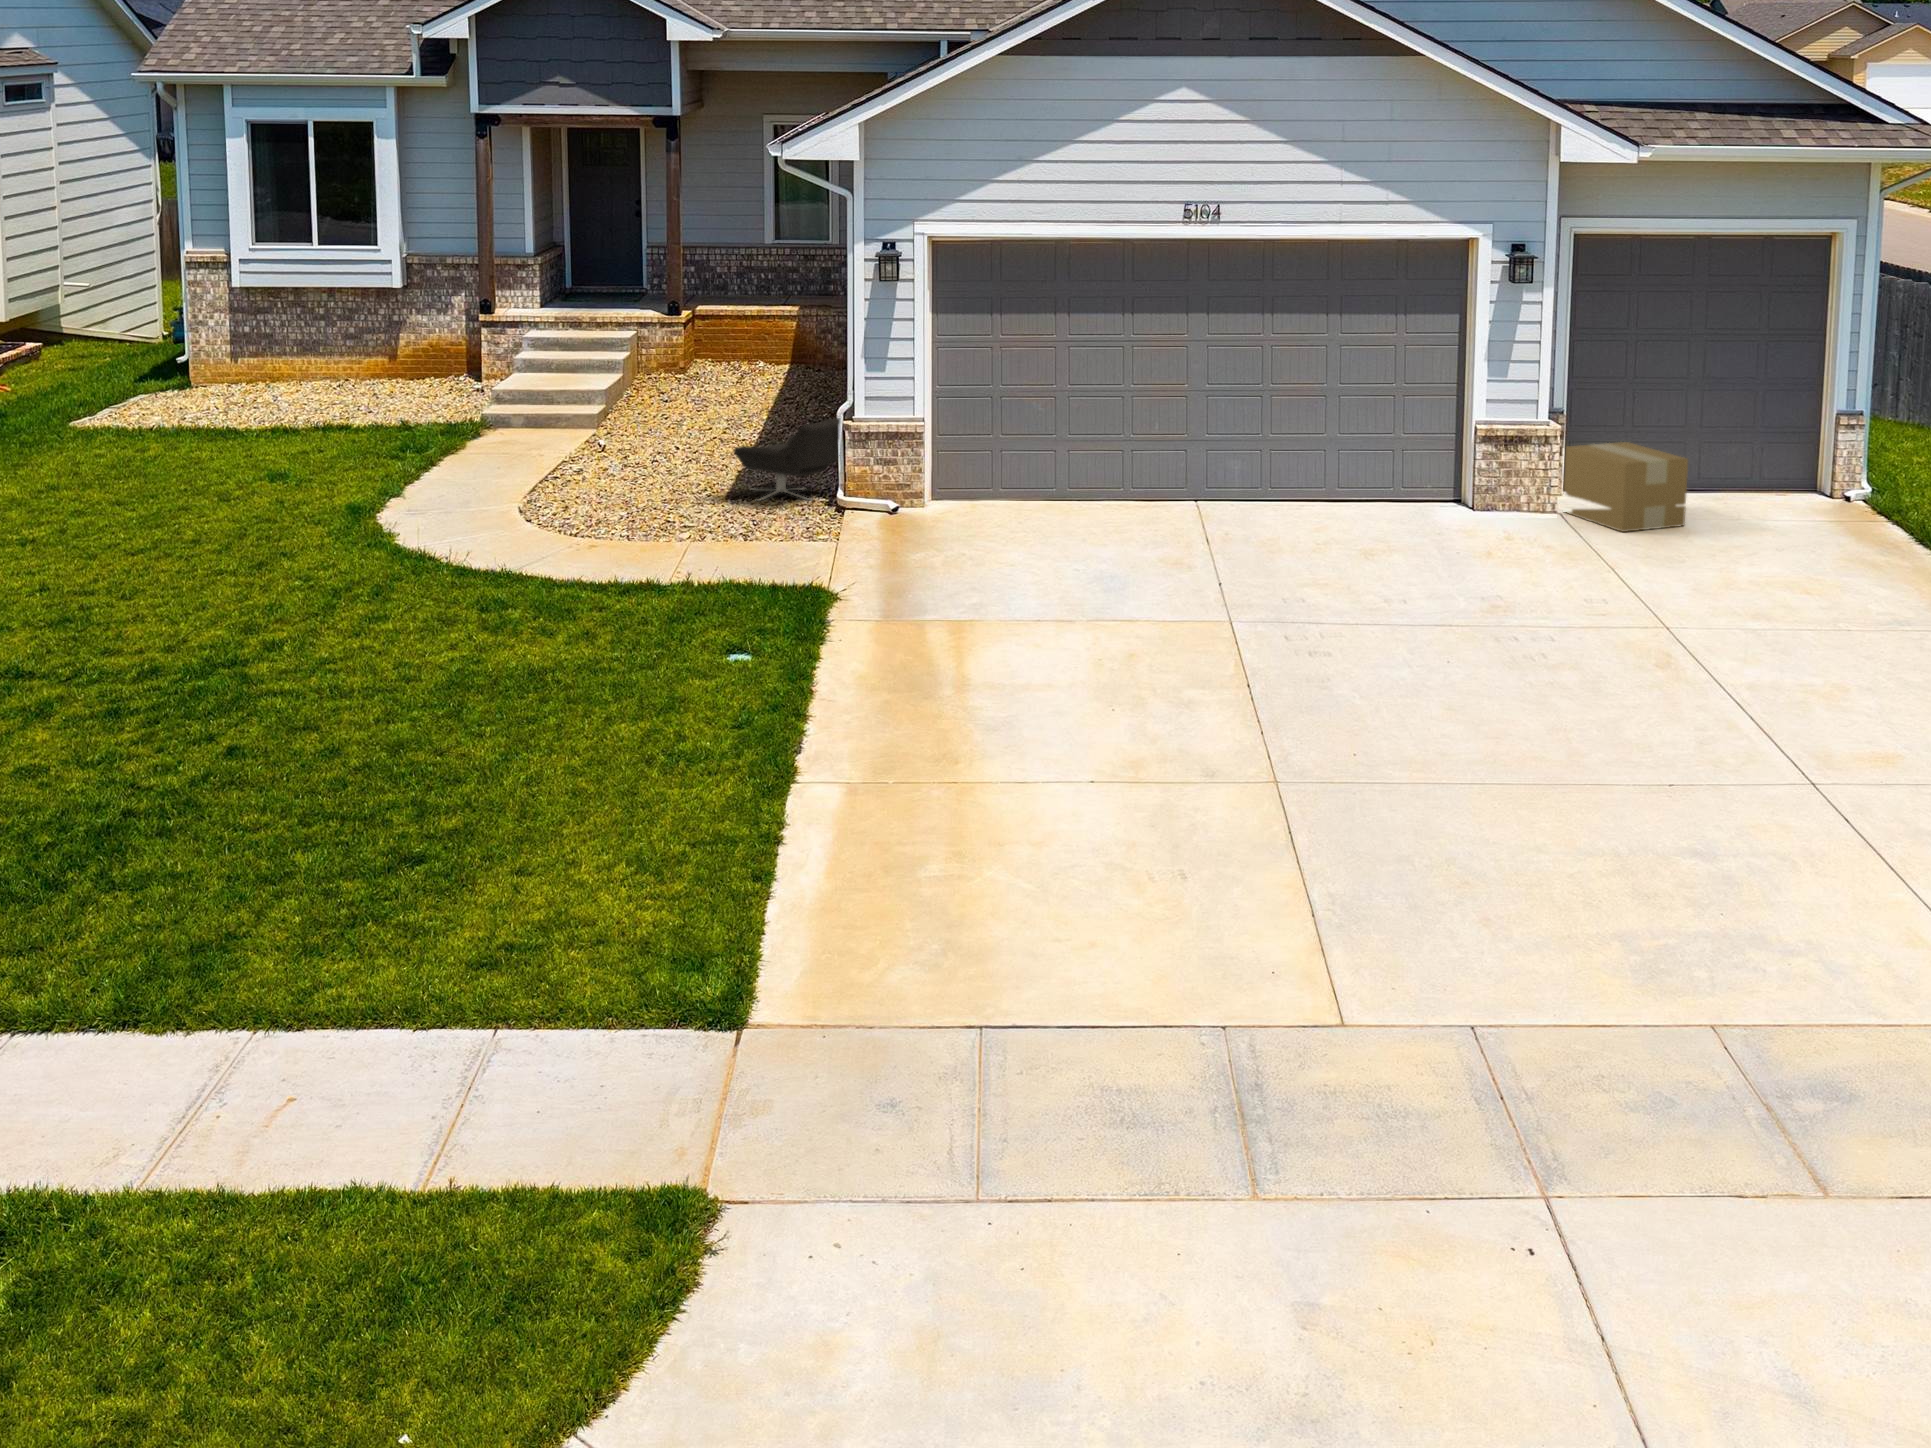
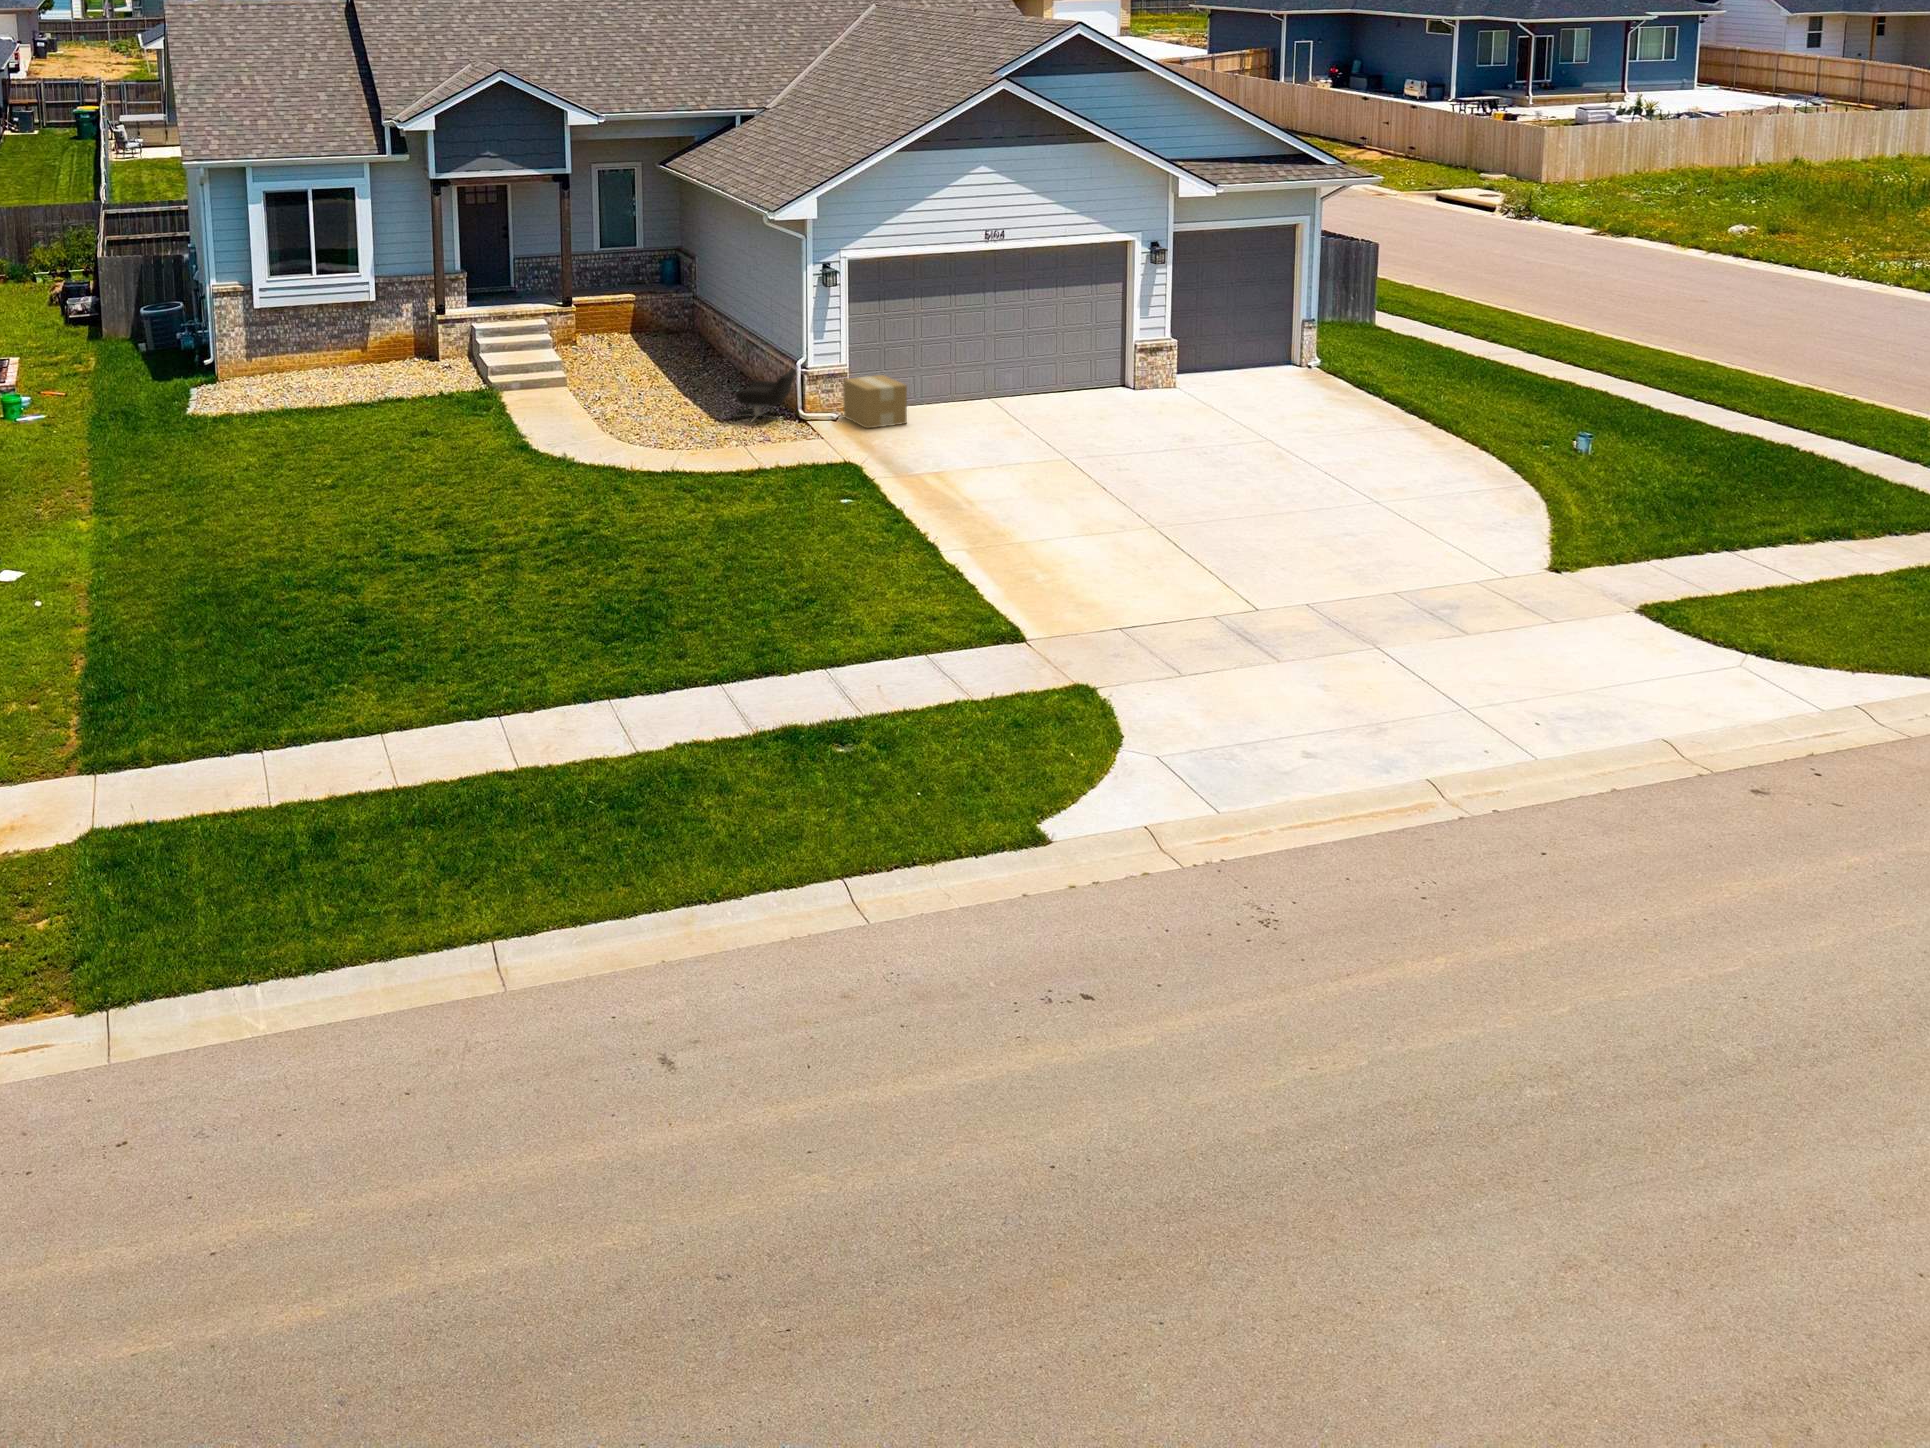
cardboard box: present [1564,442,1688,532] -> present [843,375,907,429]

